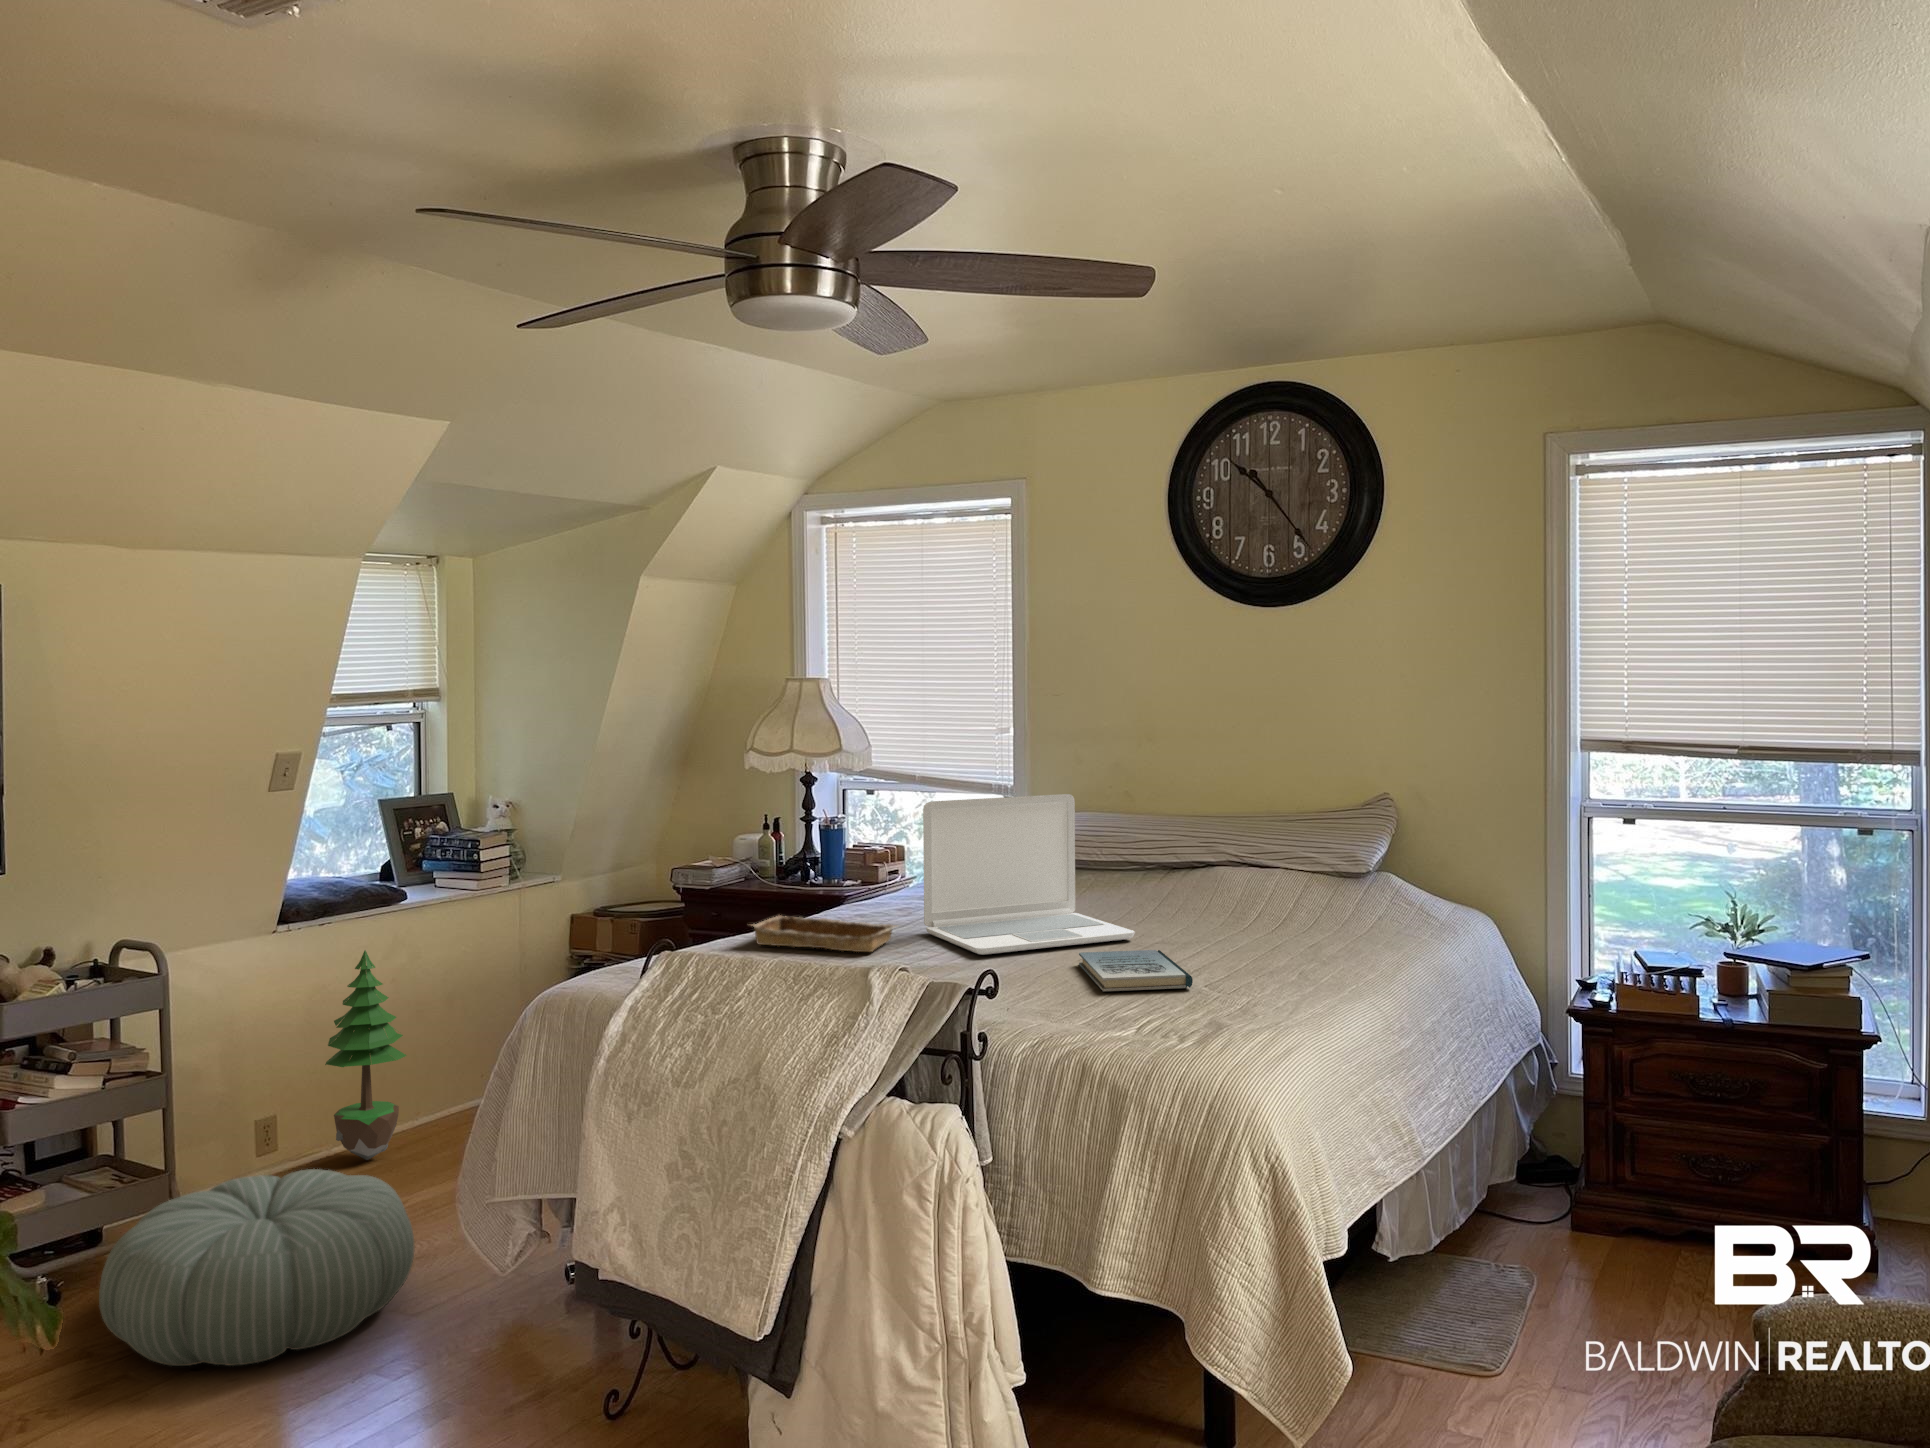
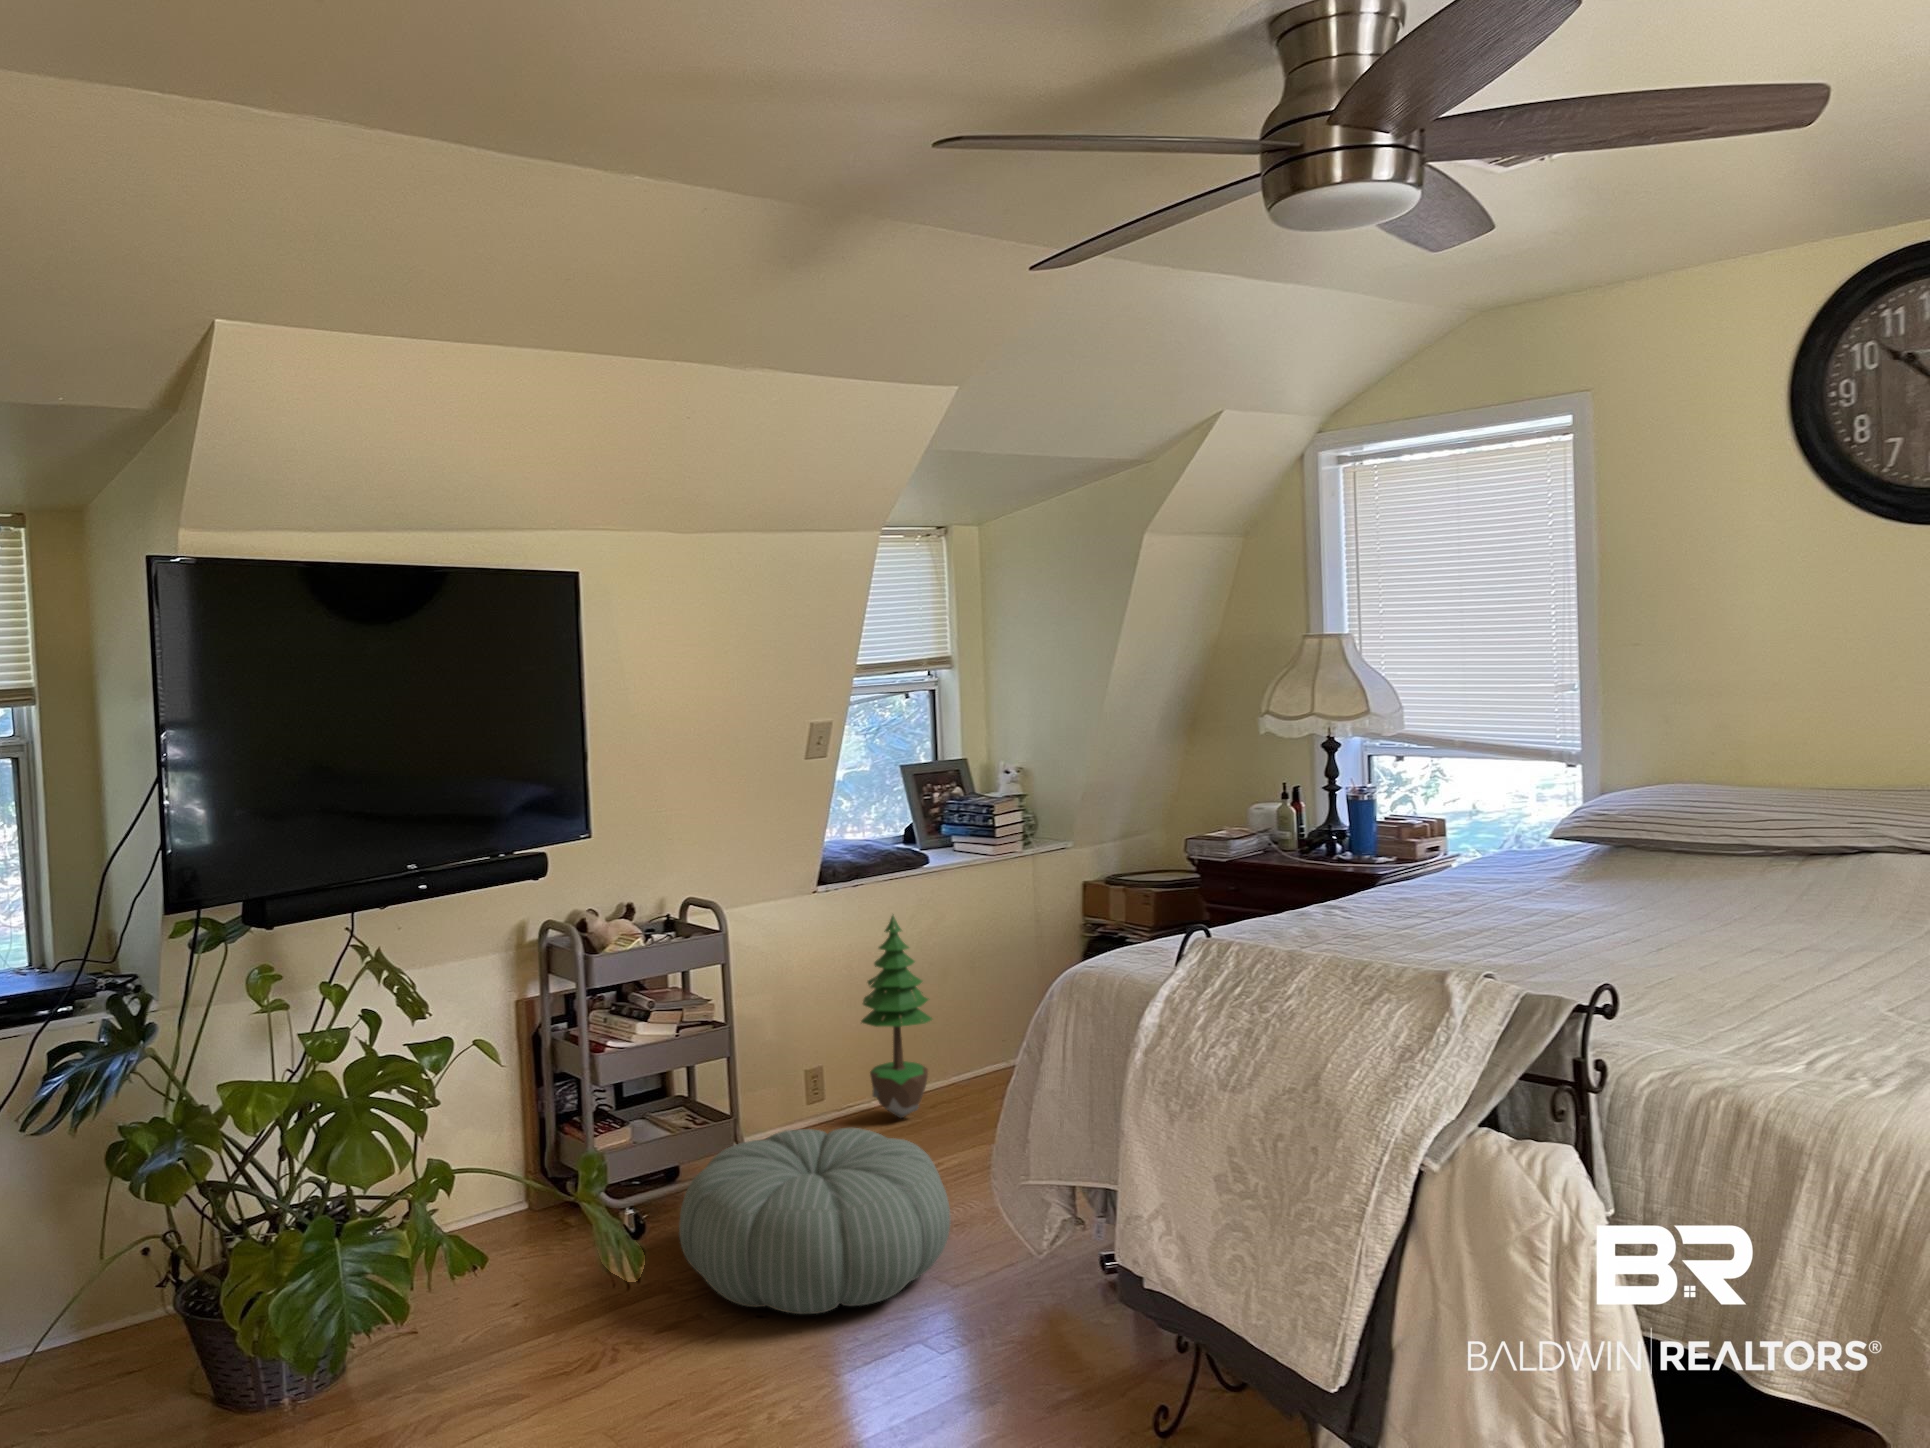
laptop: present [923,794,1135,955] -> none [1487,764,1775,956]
tray: present [753,915,896,952] -> none [1284,898,1465,946]
book: present [1079,950,1193,991] -> none [1705,960,1879,1016]

